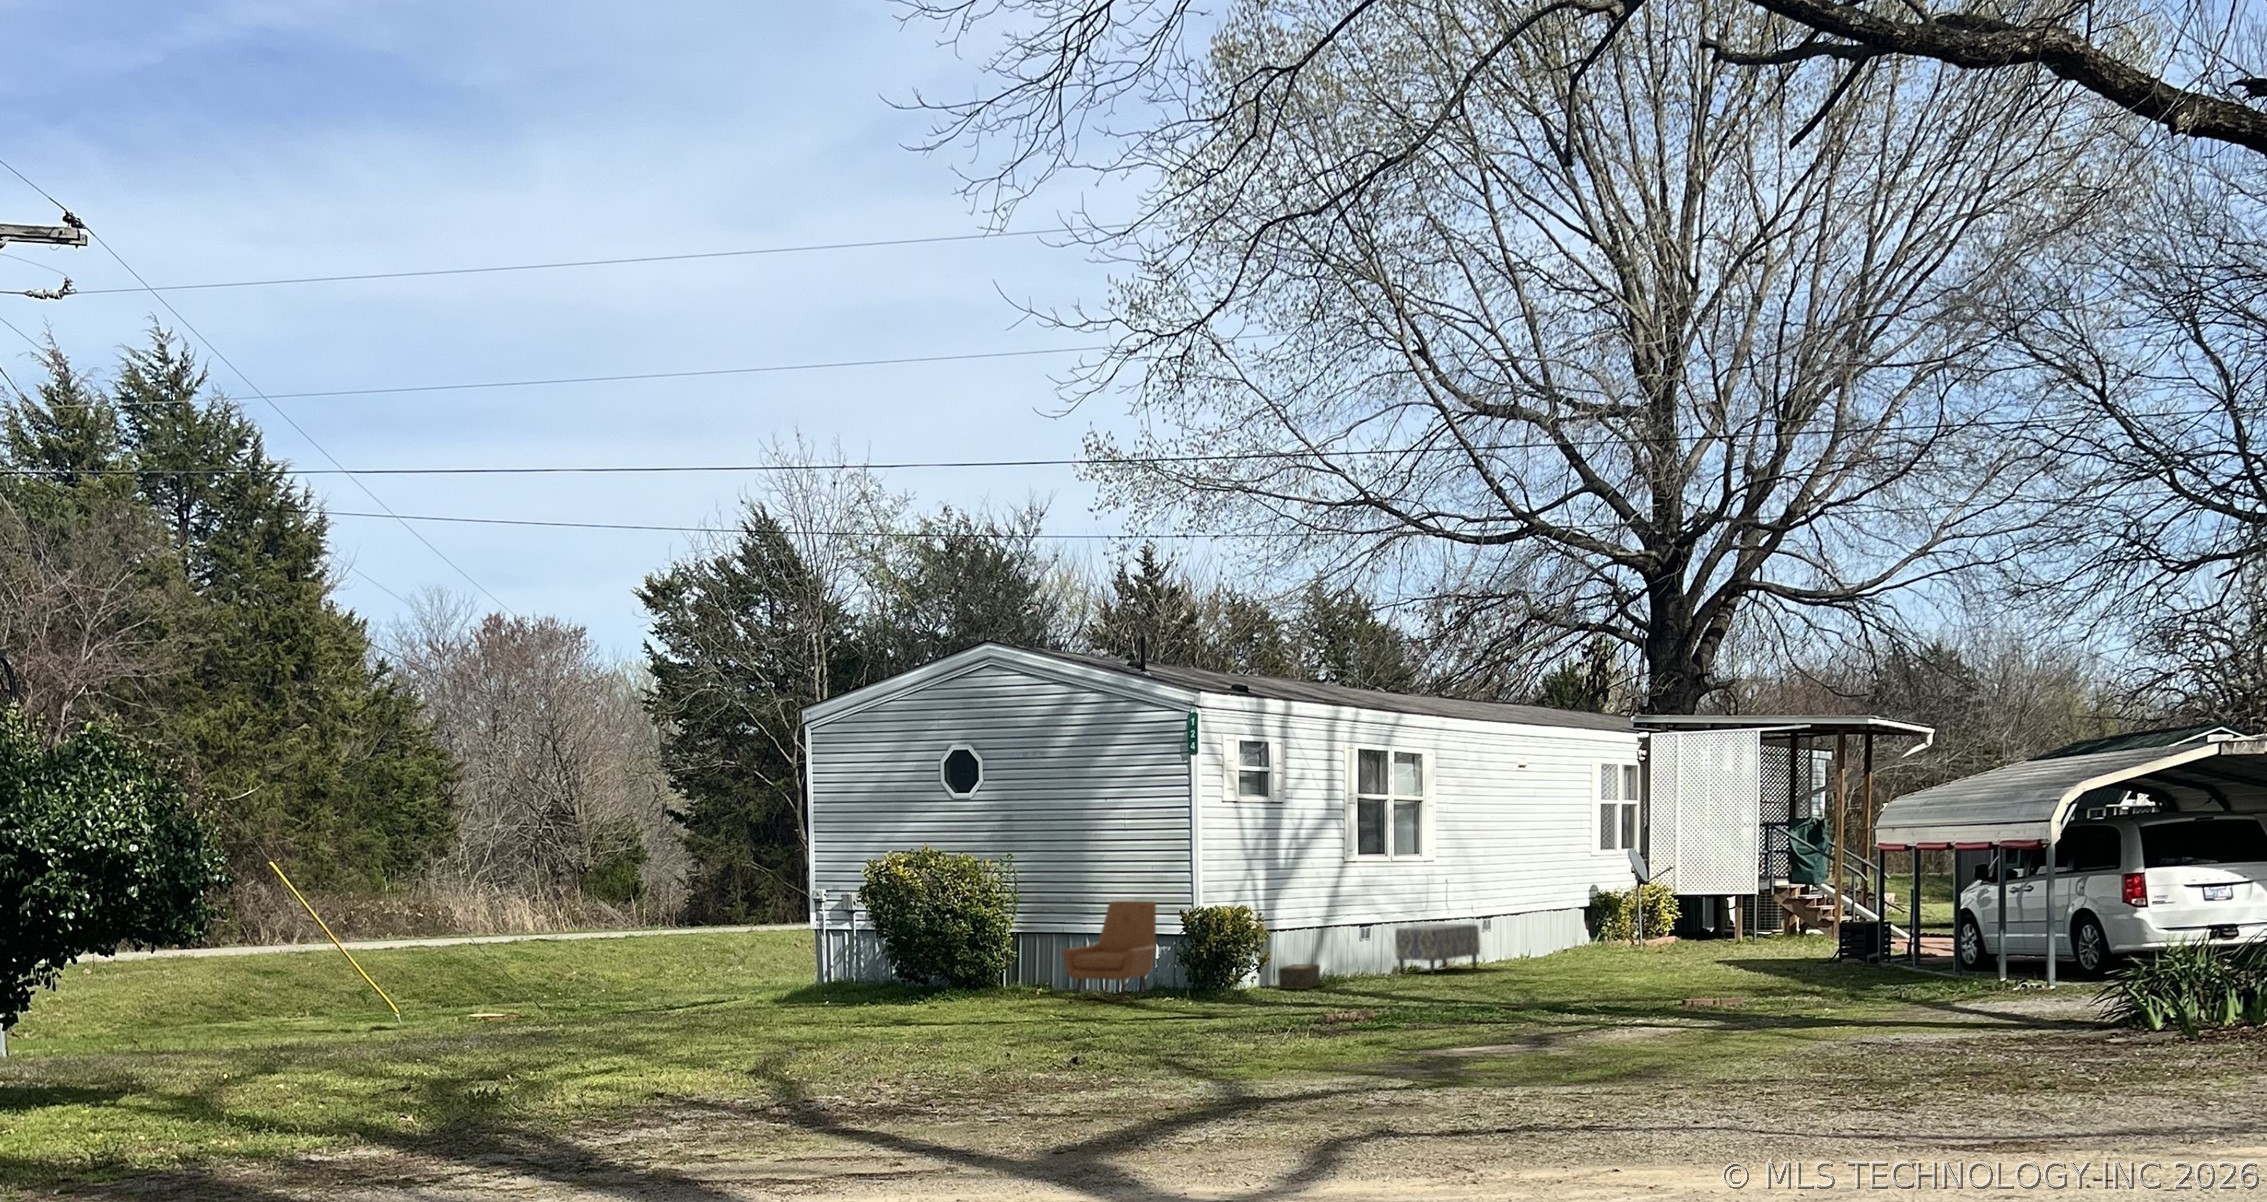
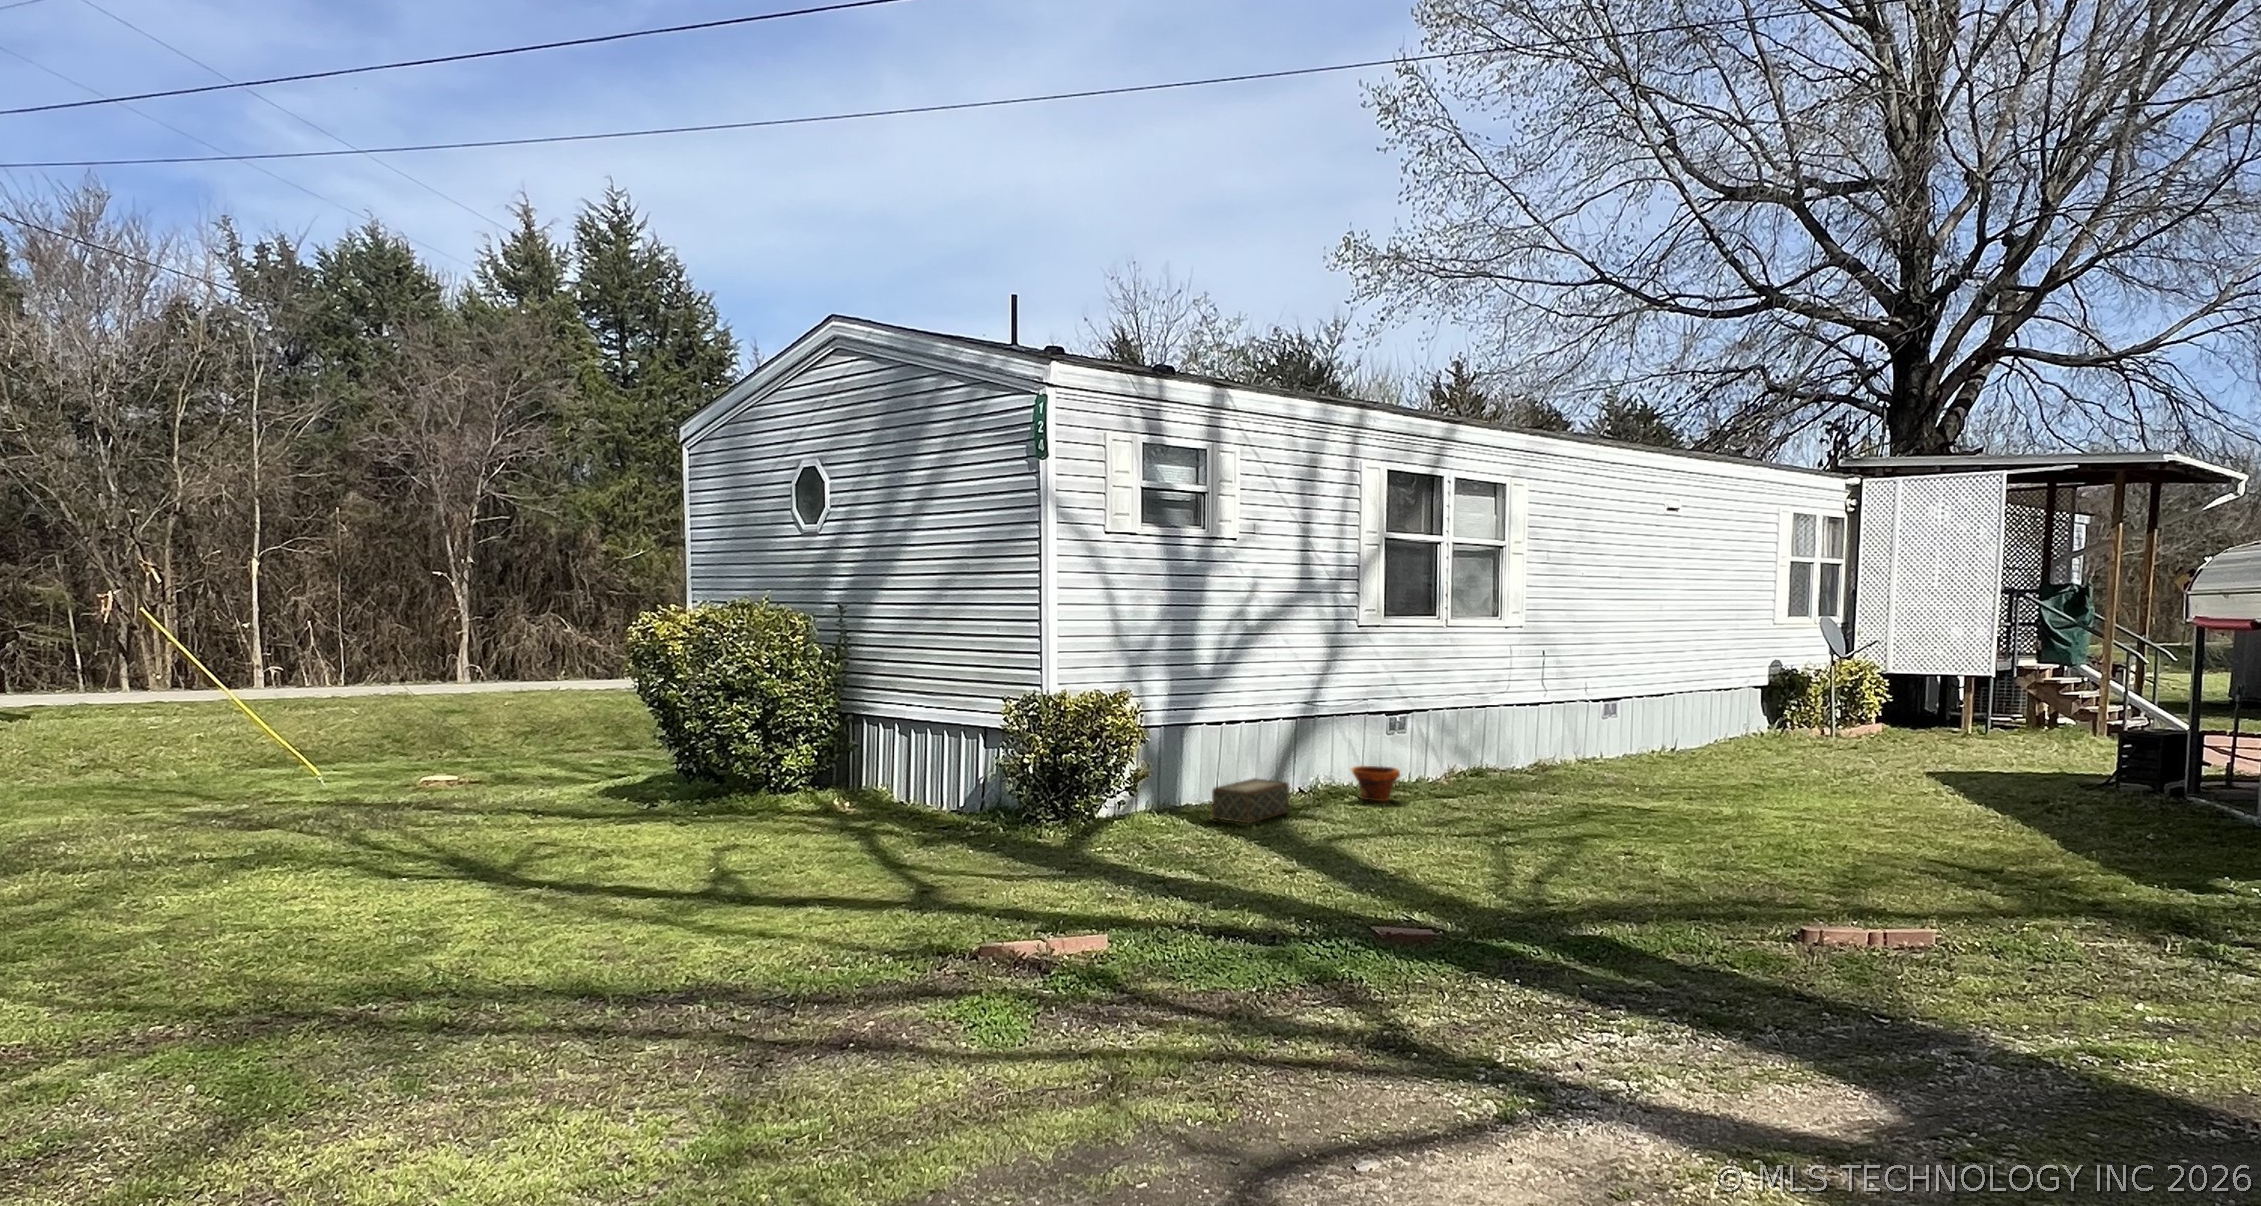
chair: present [1062,901,1156,1001] -> none [853,680,1010,841]
bench: present [1395,924,1480,974] -> none [1446,716,1578,793]
planter: none [1345,957,1379,980] -> present [1351,766,1400,801]

